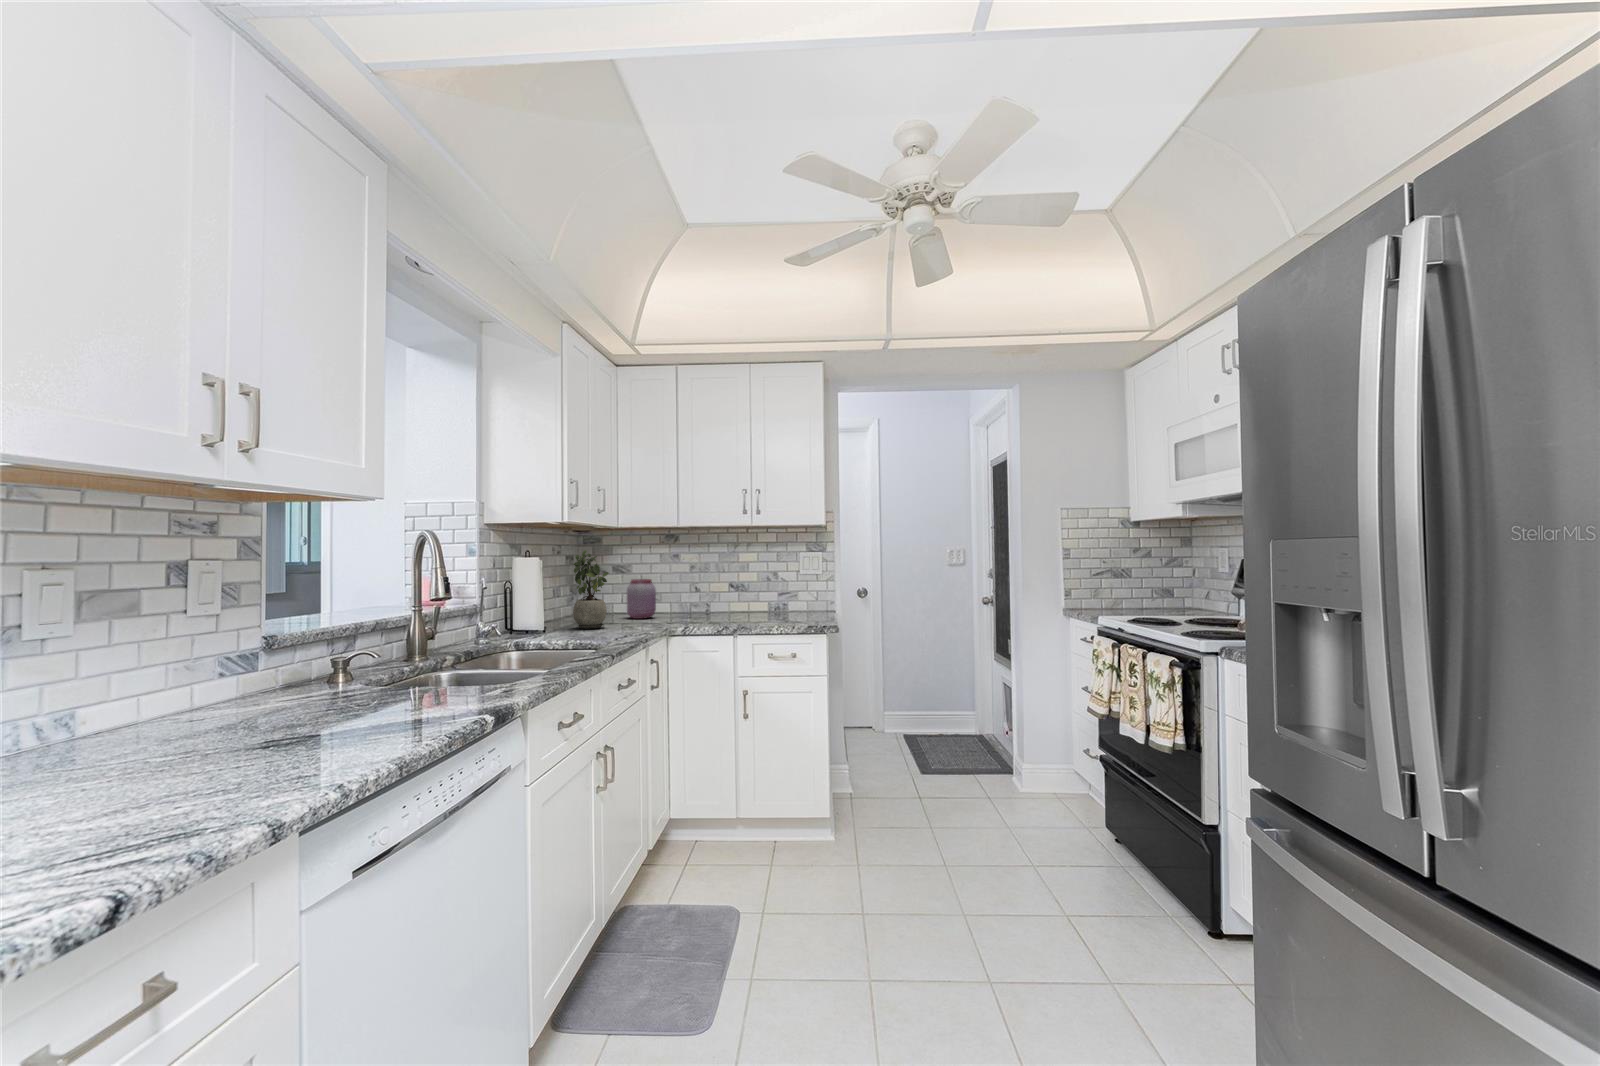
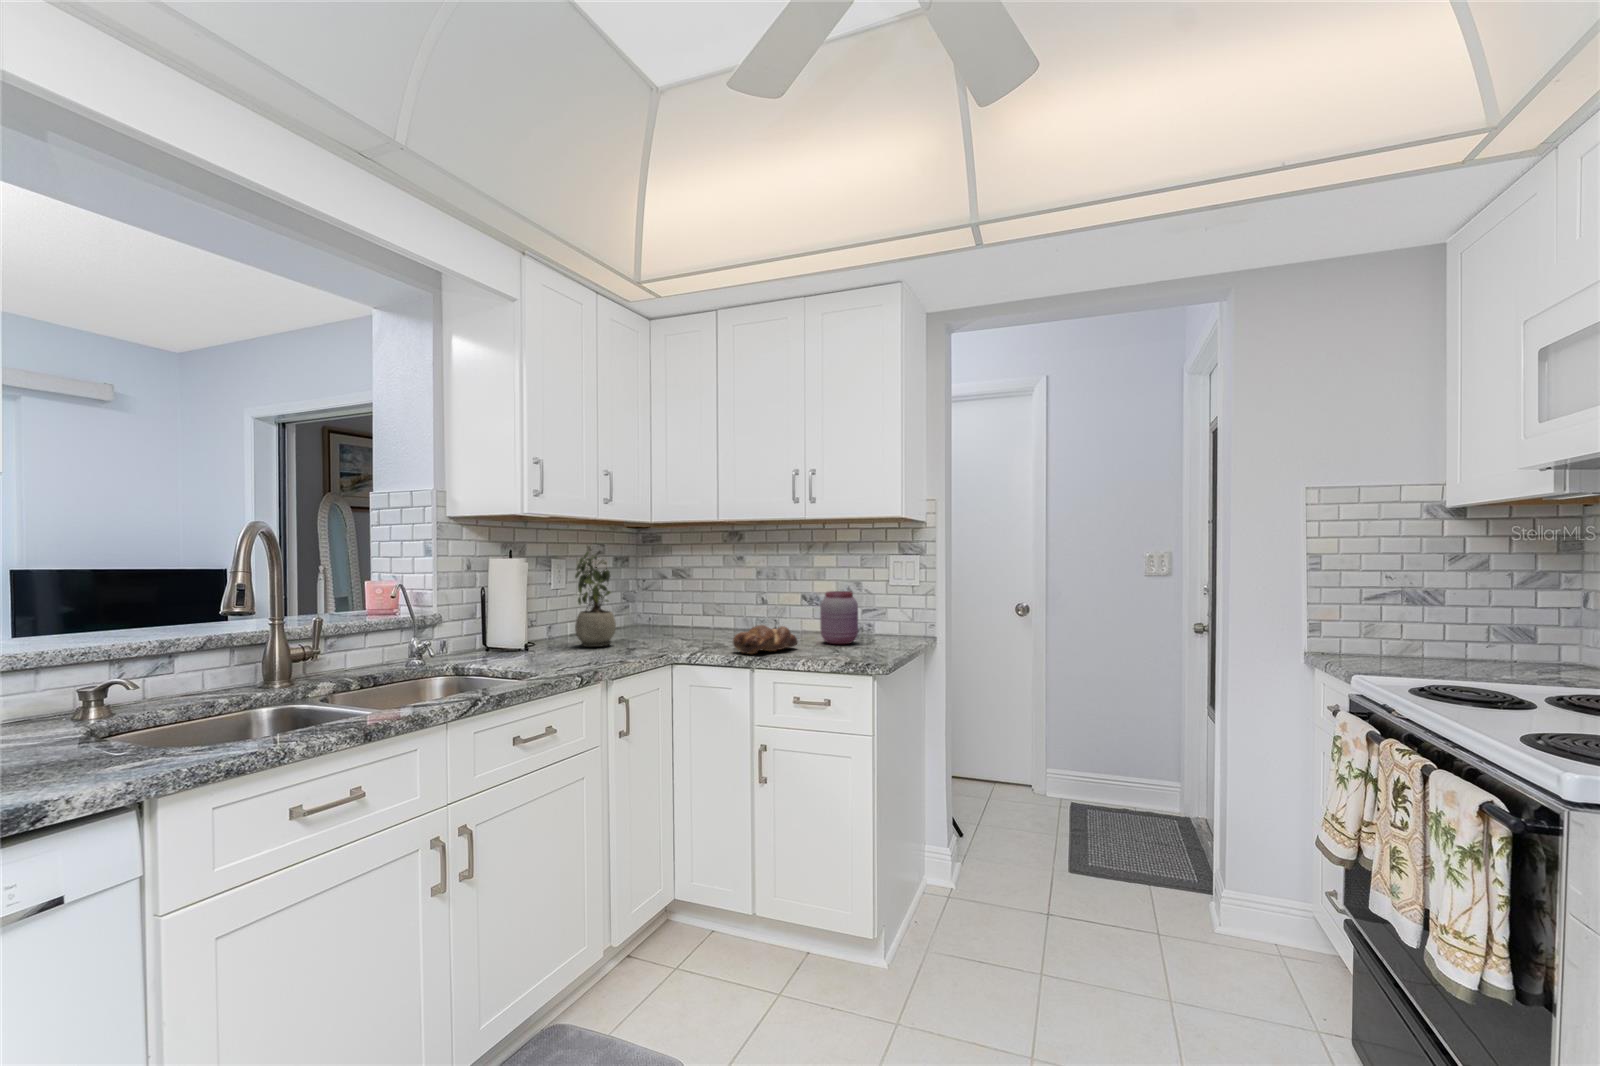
jar: present [627,579,656,619] -> present [820,591,858,644]
bread loaf: none [709,605,751,627] -> present [733,625,798,654]

